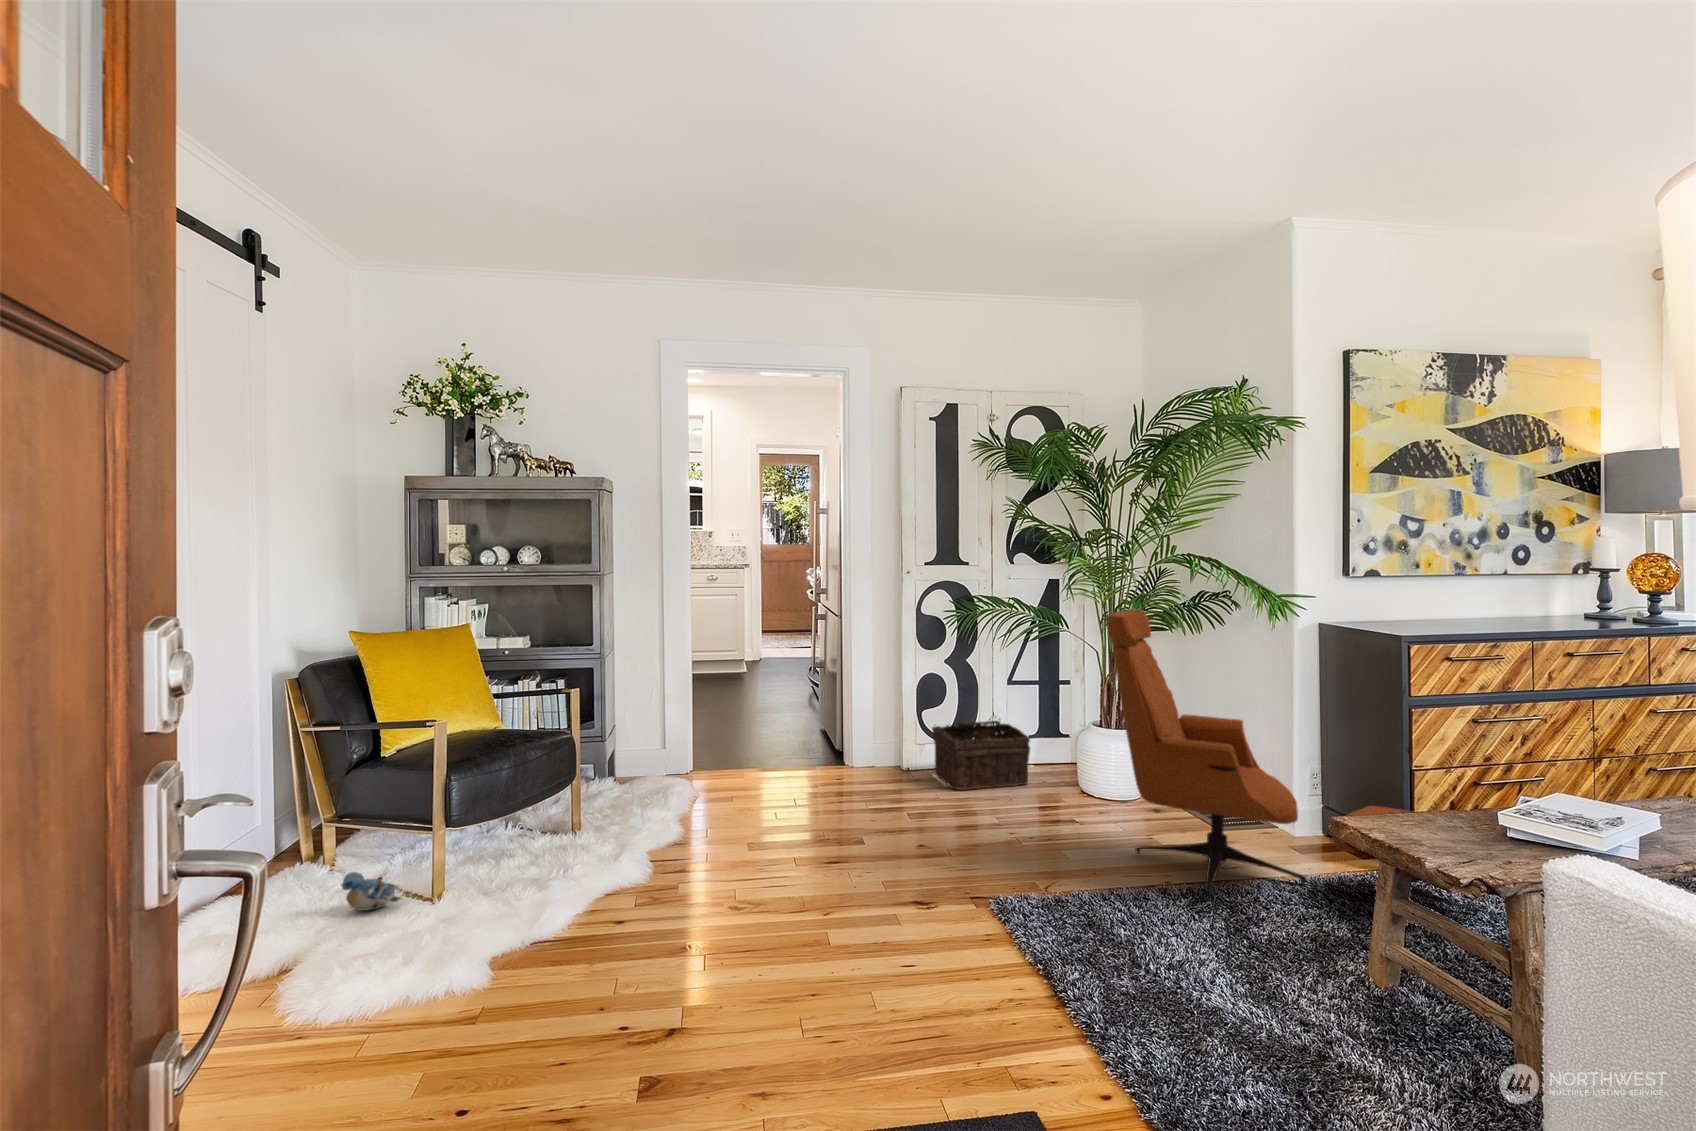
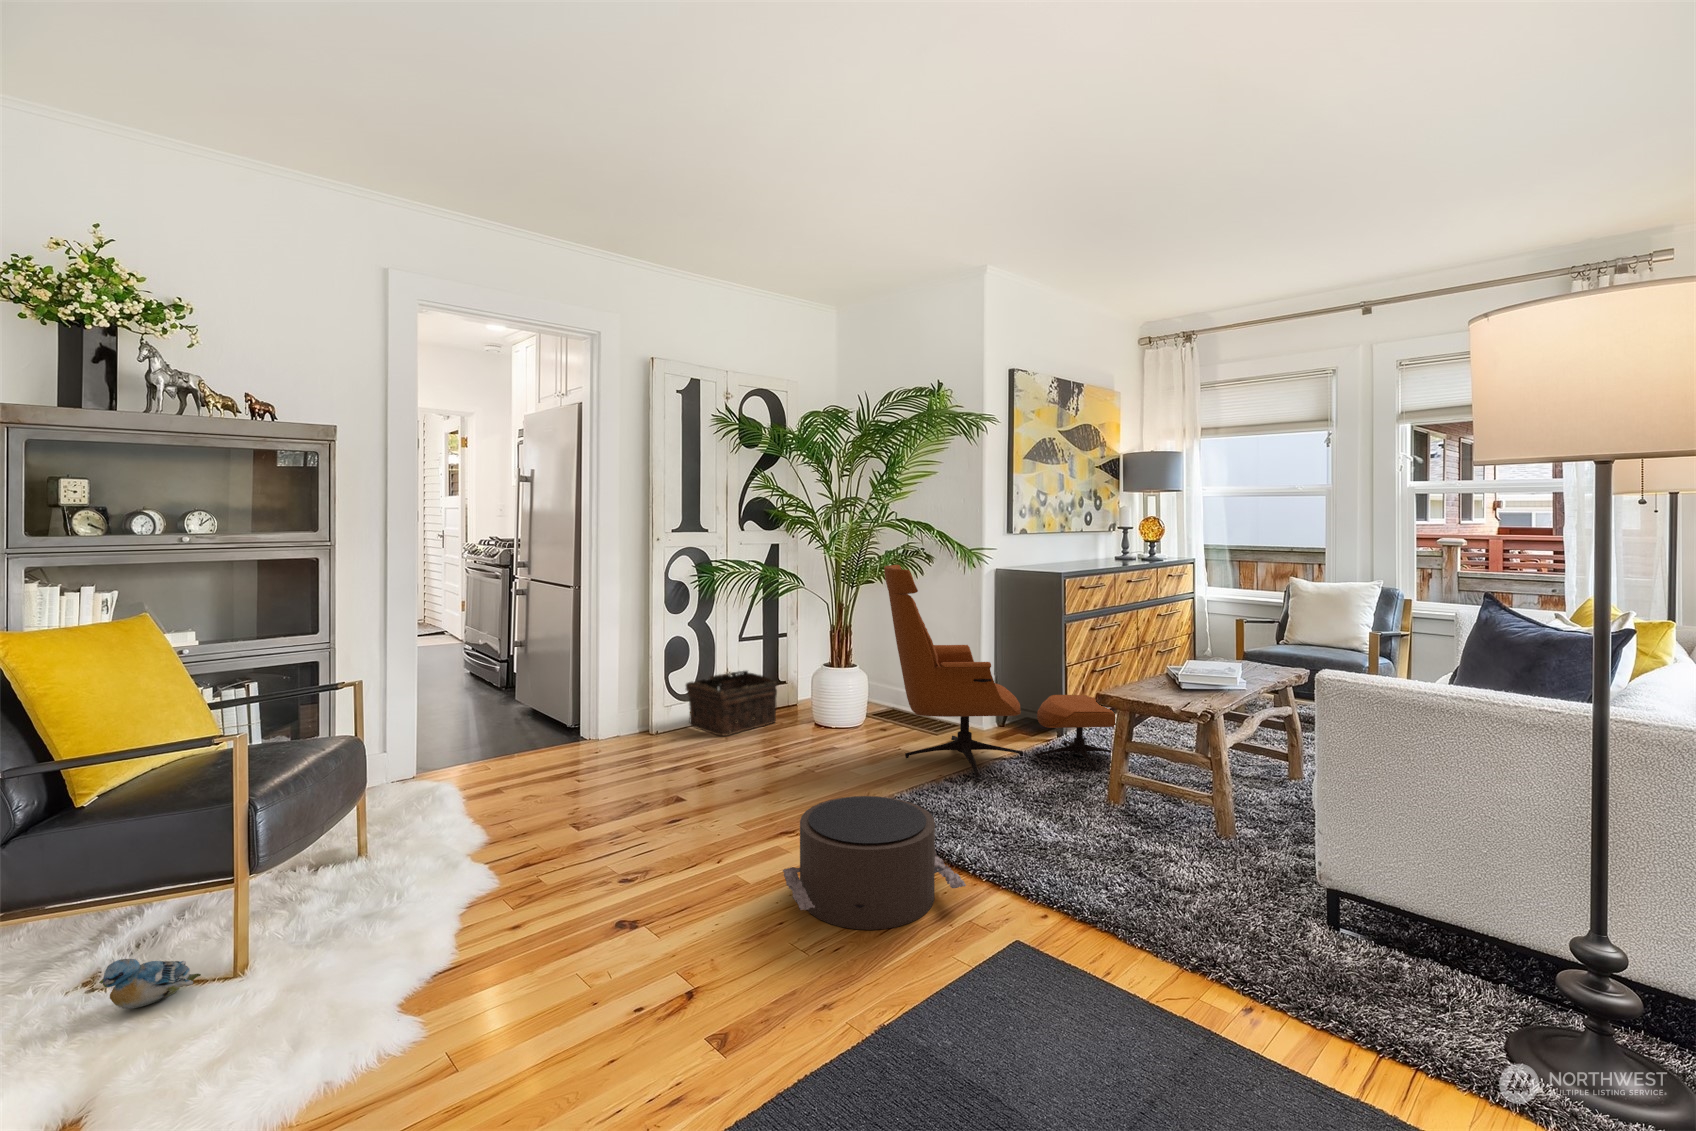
pouf: none [821,875,1028,1039] -> present [783,796,966,930]

